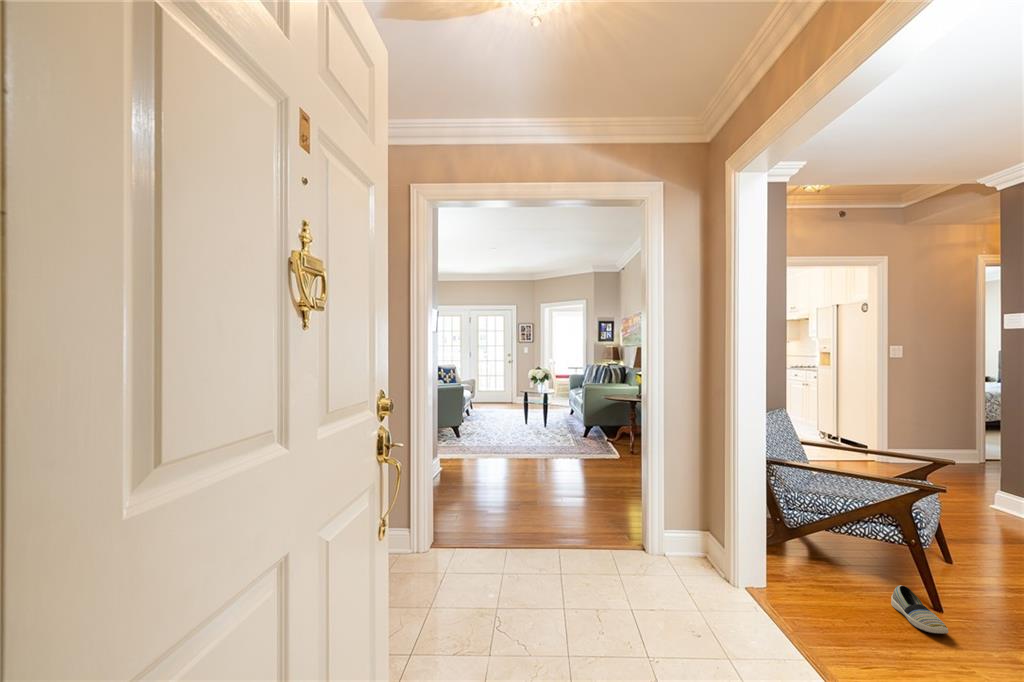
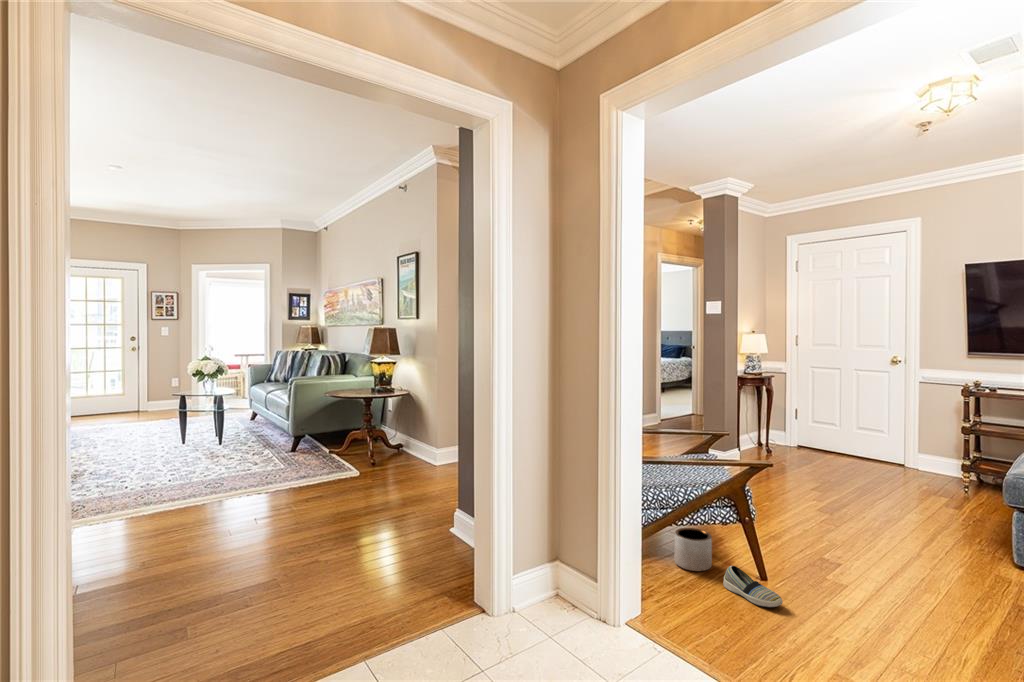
planter: none [852,542,896,587] -> present [674,528,712,571]

